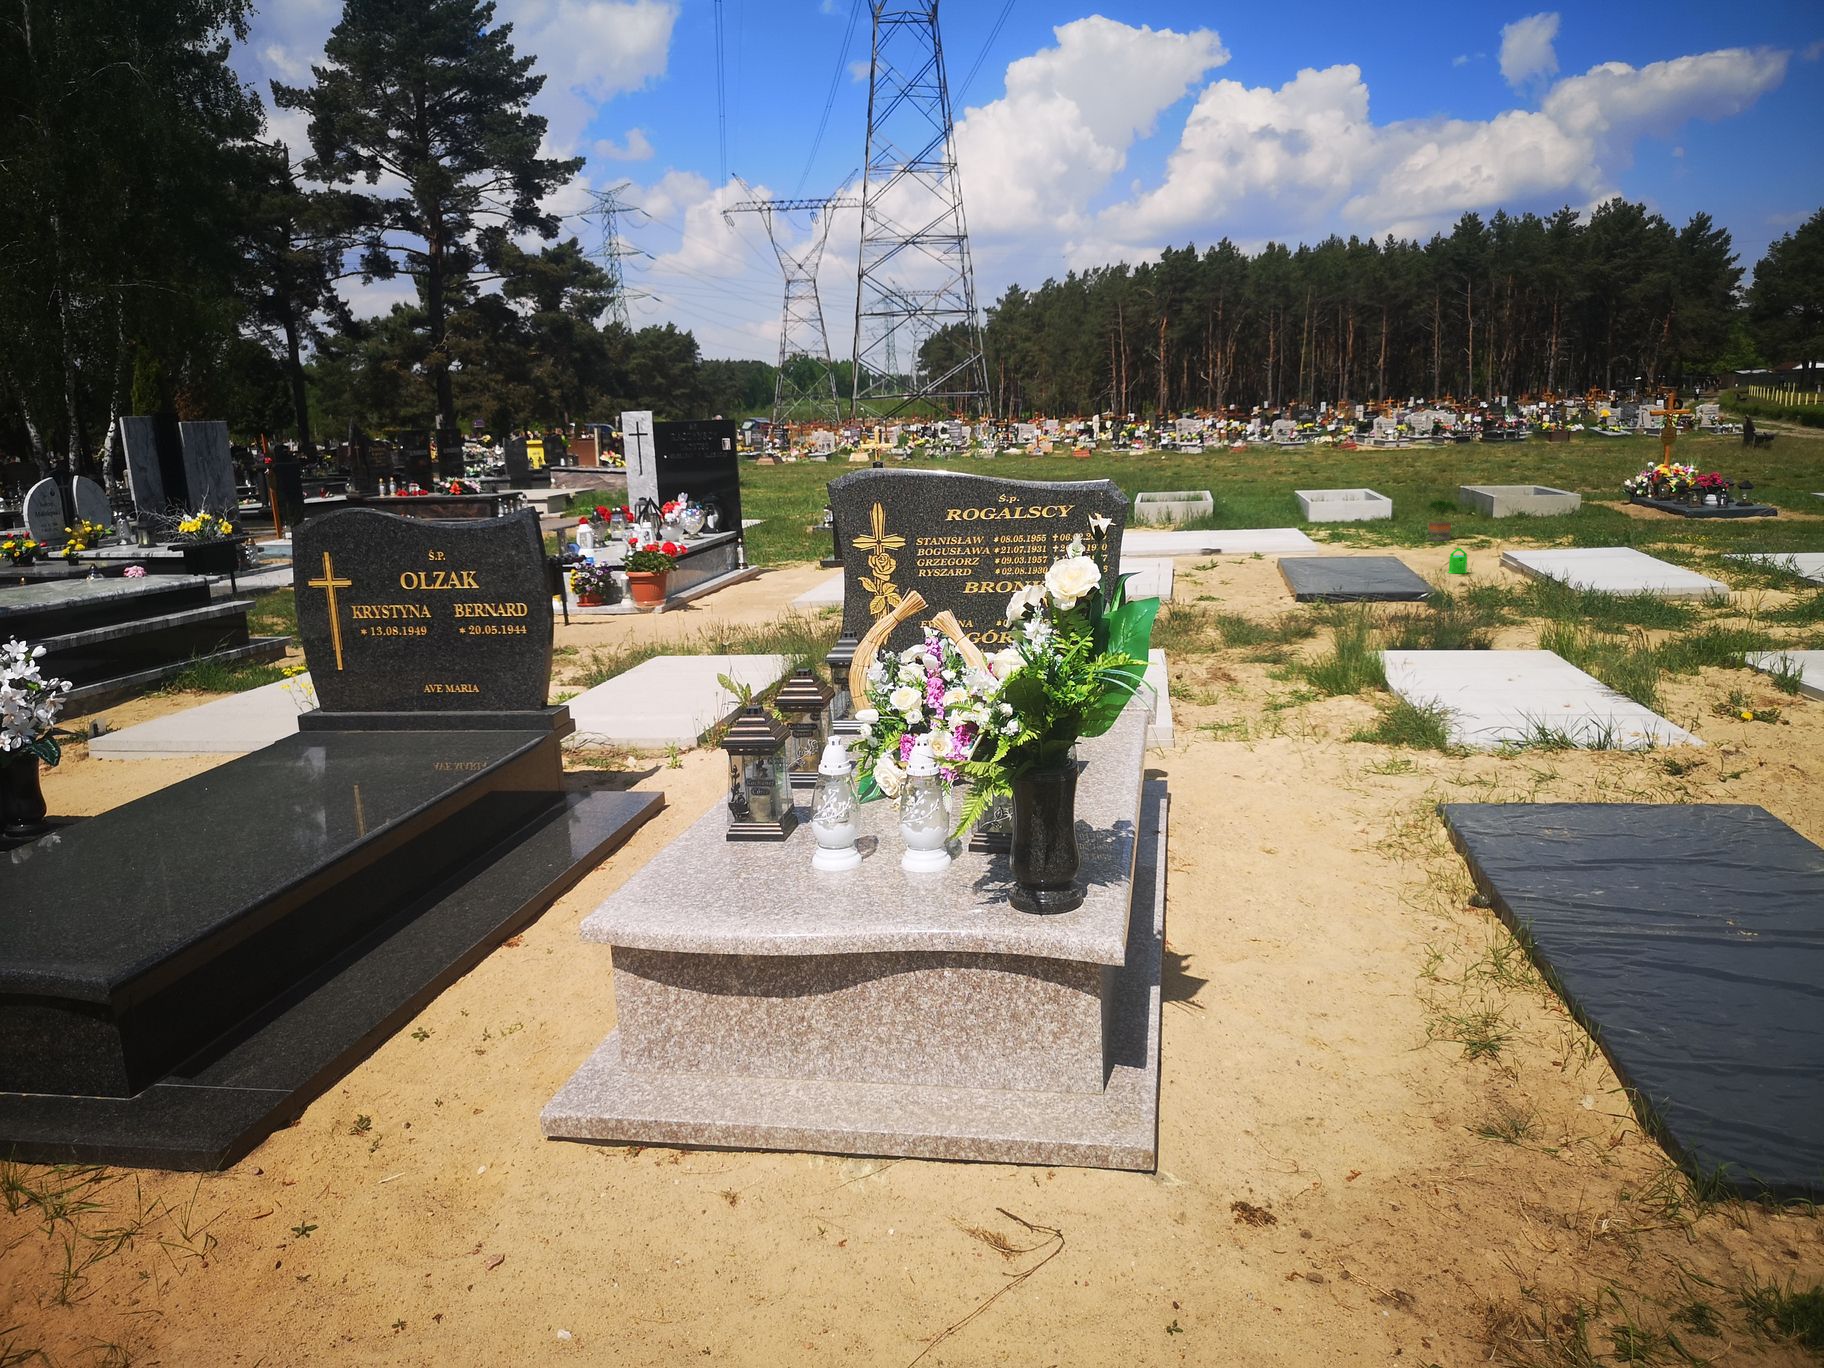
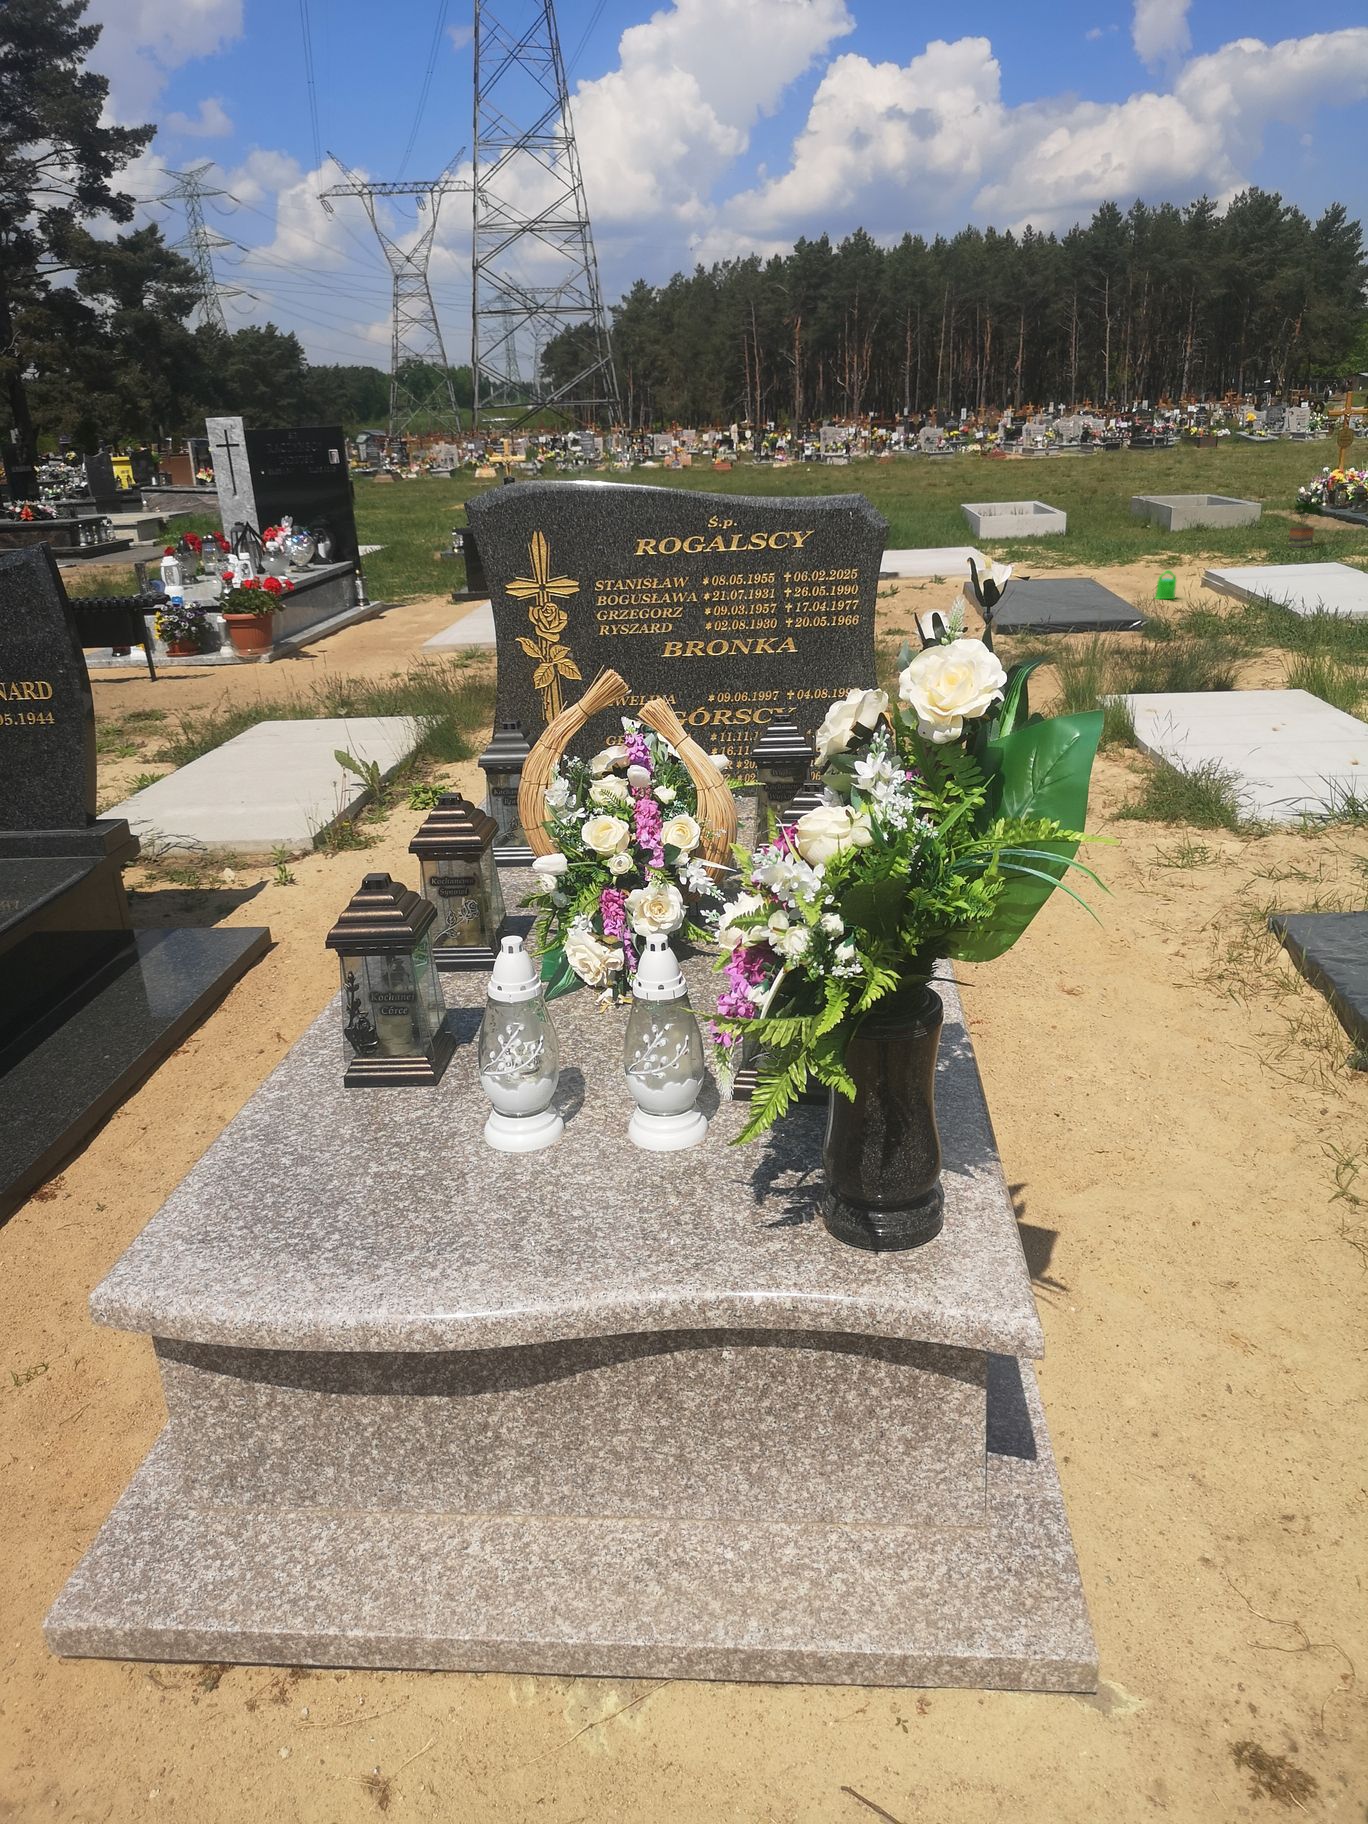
potted tree: present [1428,500,1458,541] -> present [1288,503,1323,547]

